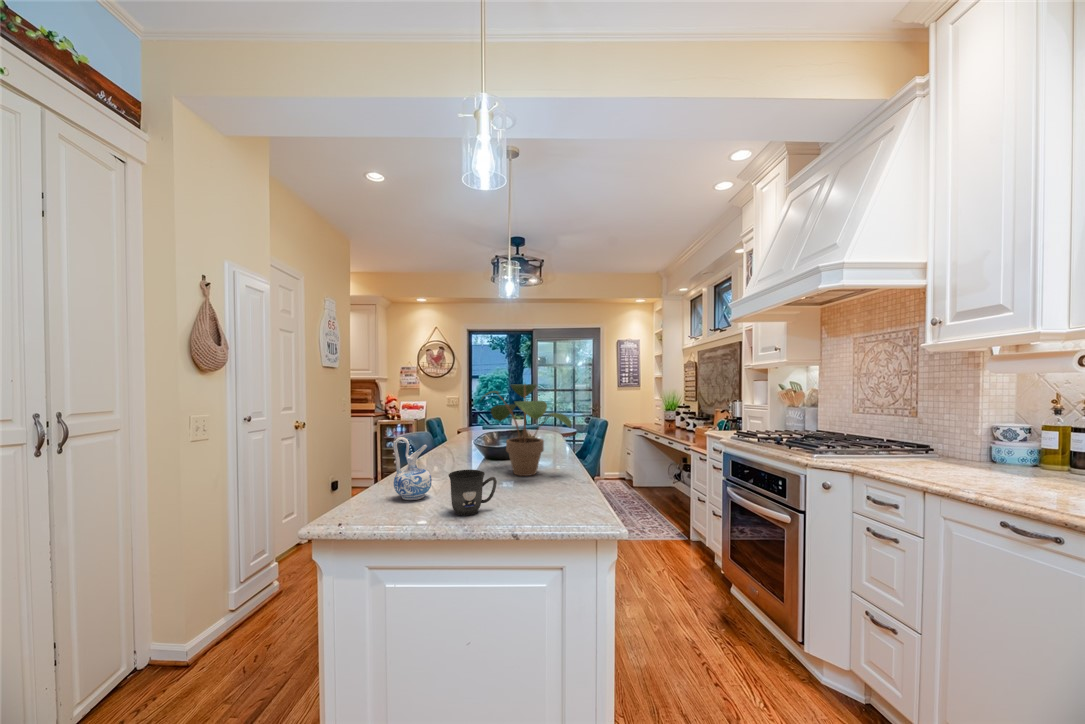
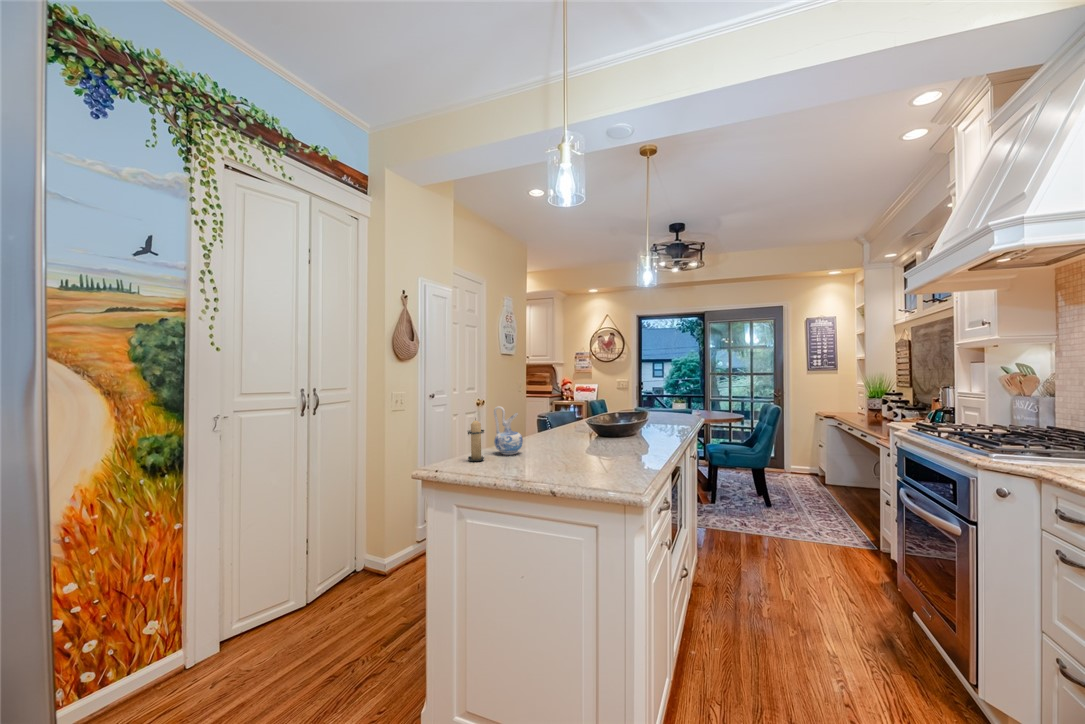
potted plant: present [488,384,571,476] -> none [574,364,656,447]
candle: none [365,455,395,517] -> present [468,419,484,461]
mug: present [449,470,497,515] -> none [520,433,559,468]

